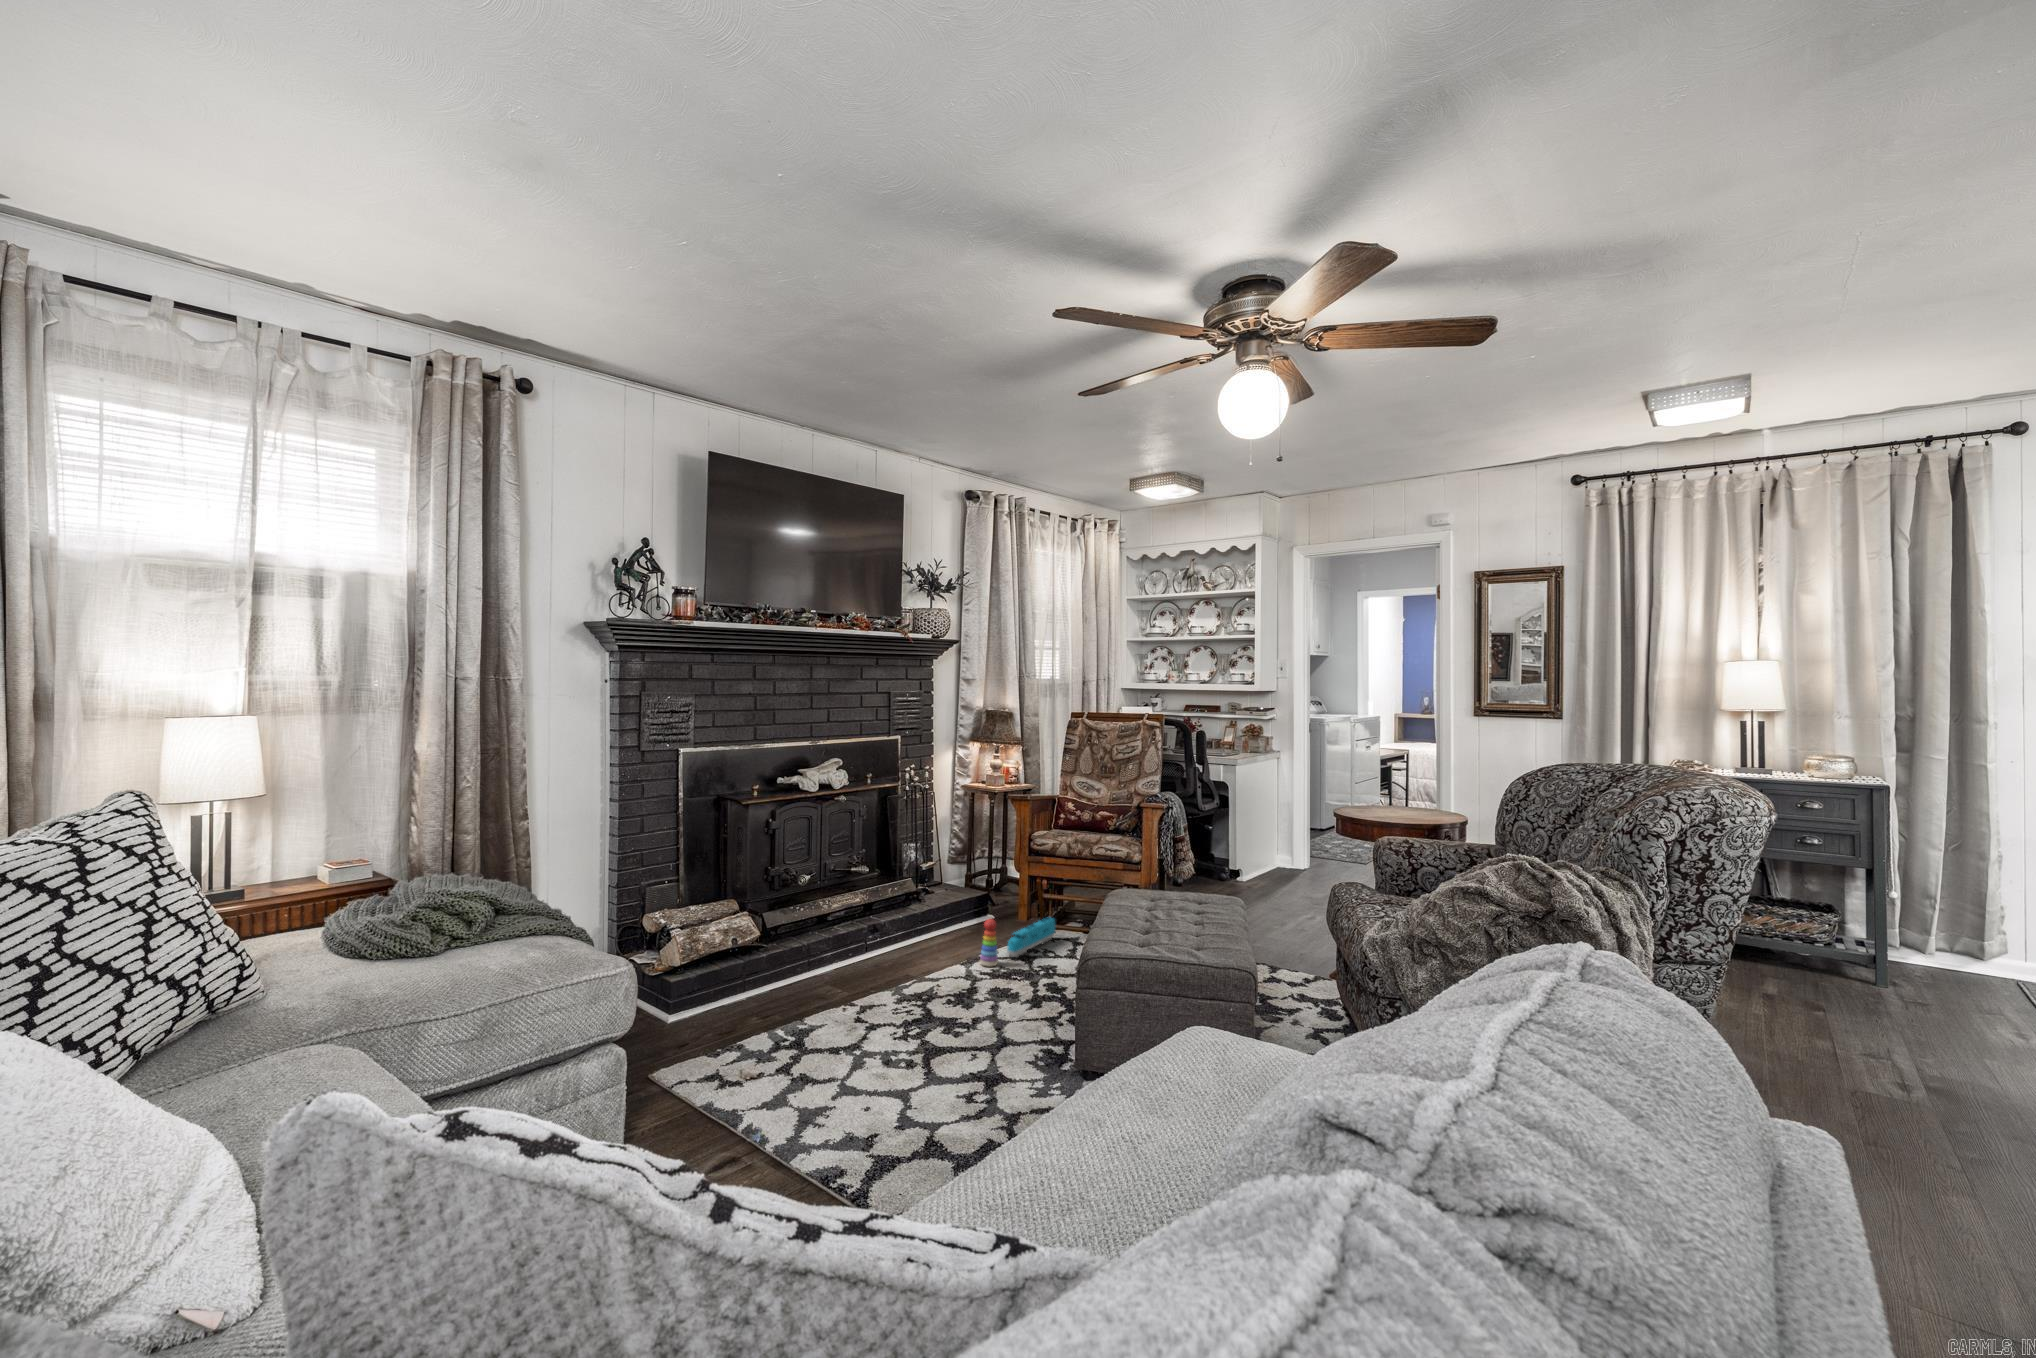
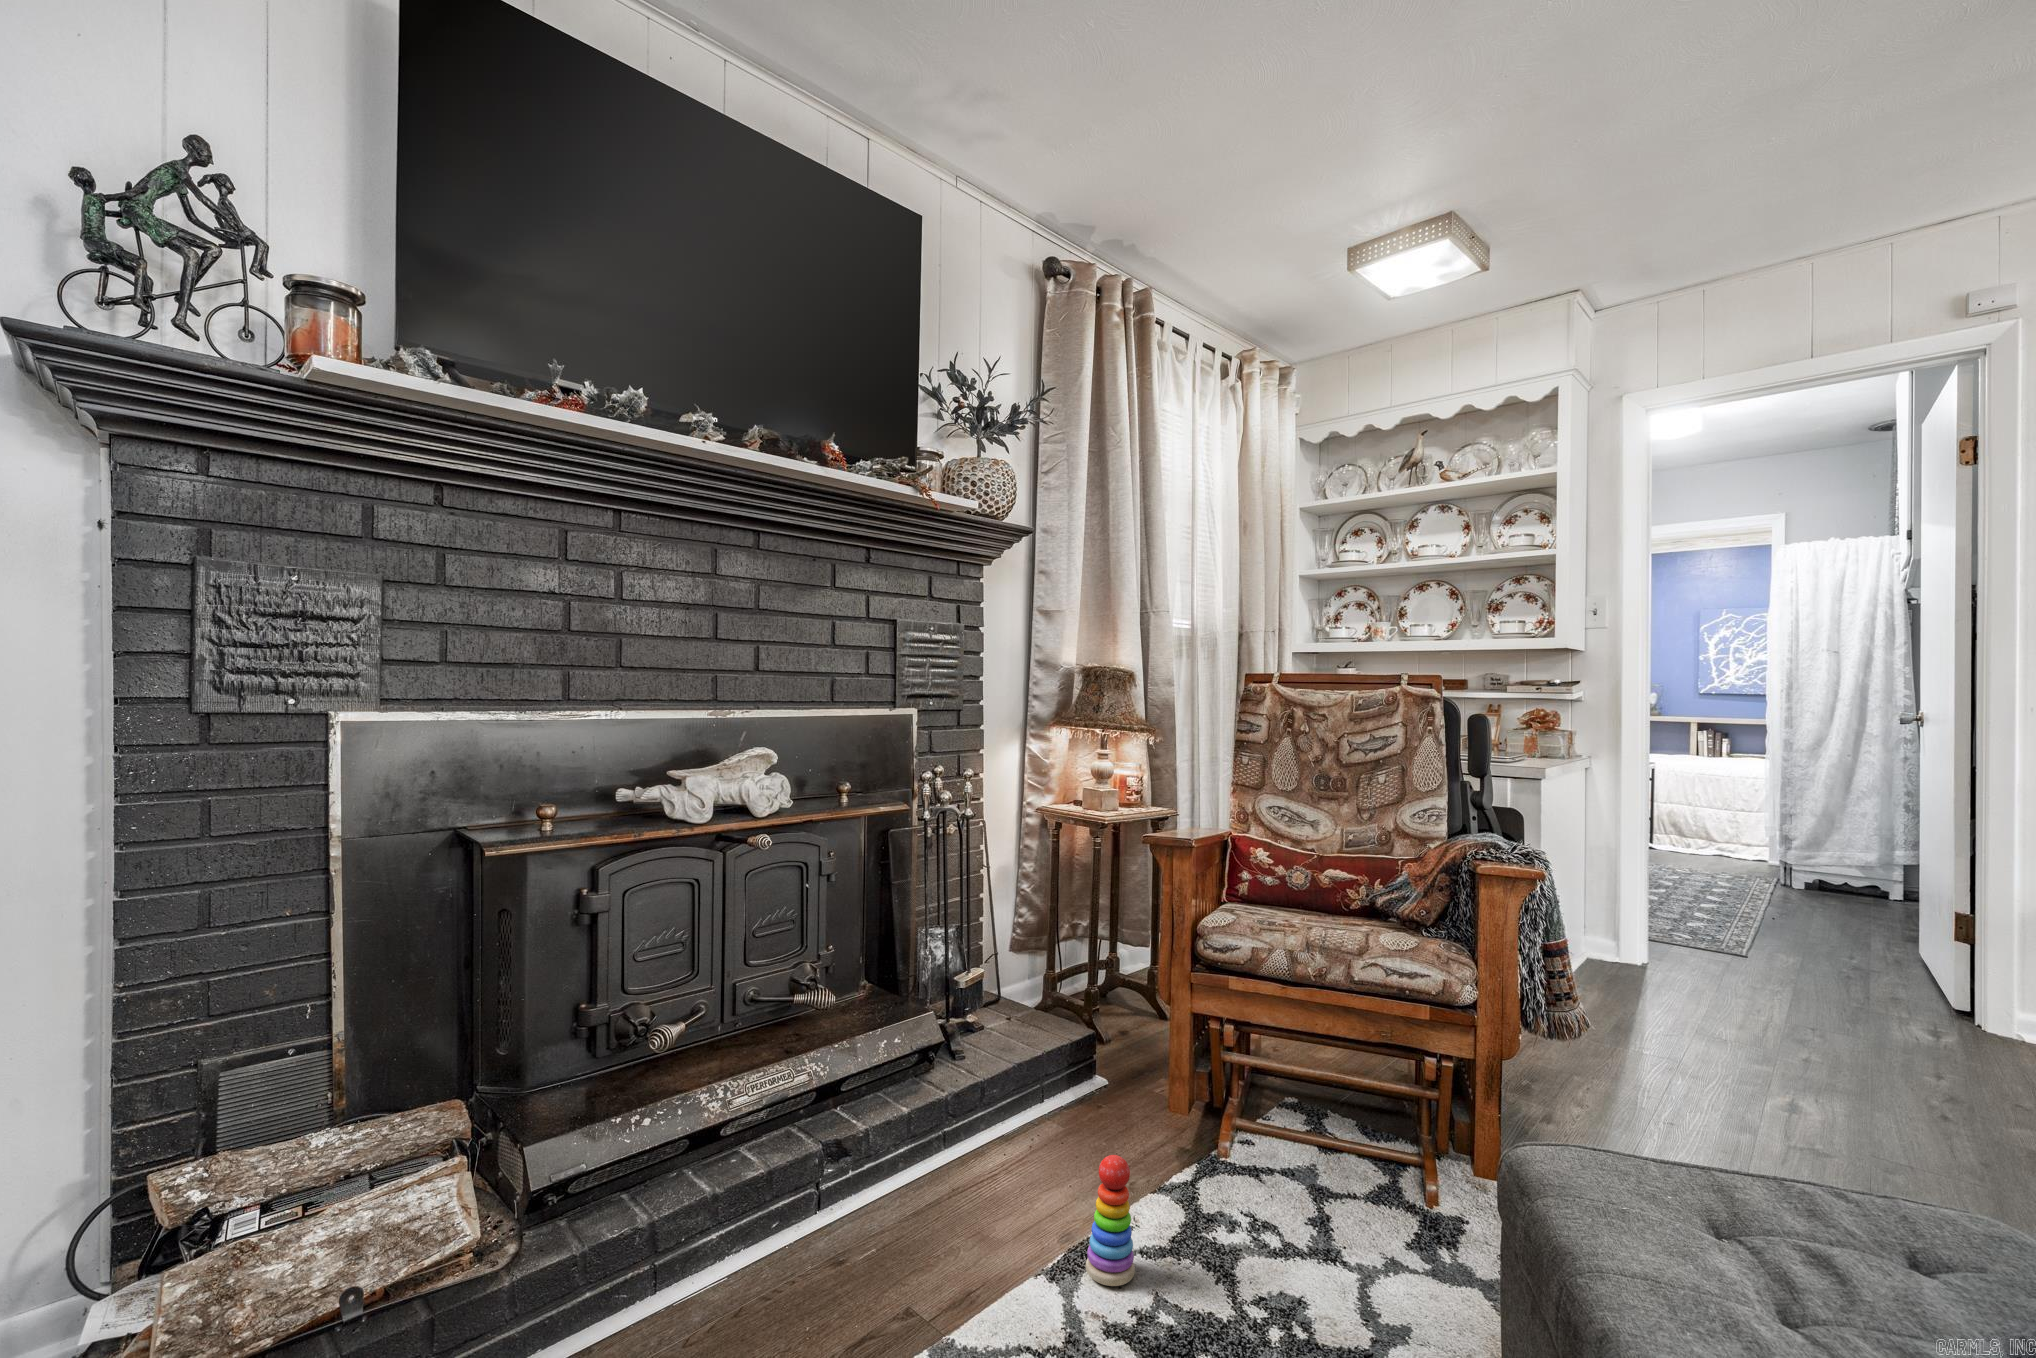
toy train: present [1007,917,1055,957] -> none [1153,1119,1254,1250]

